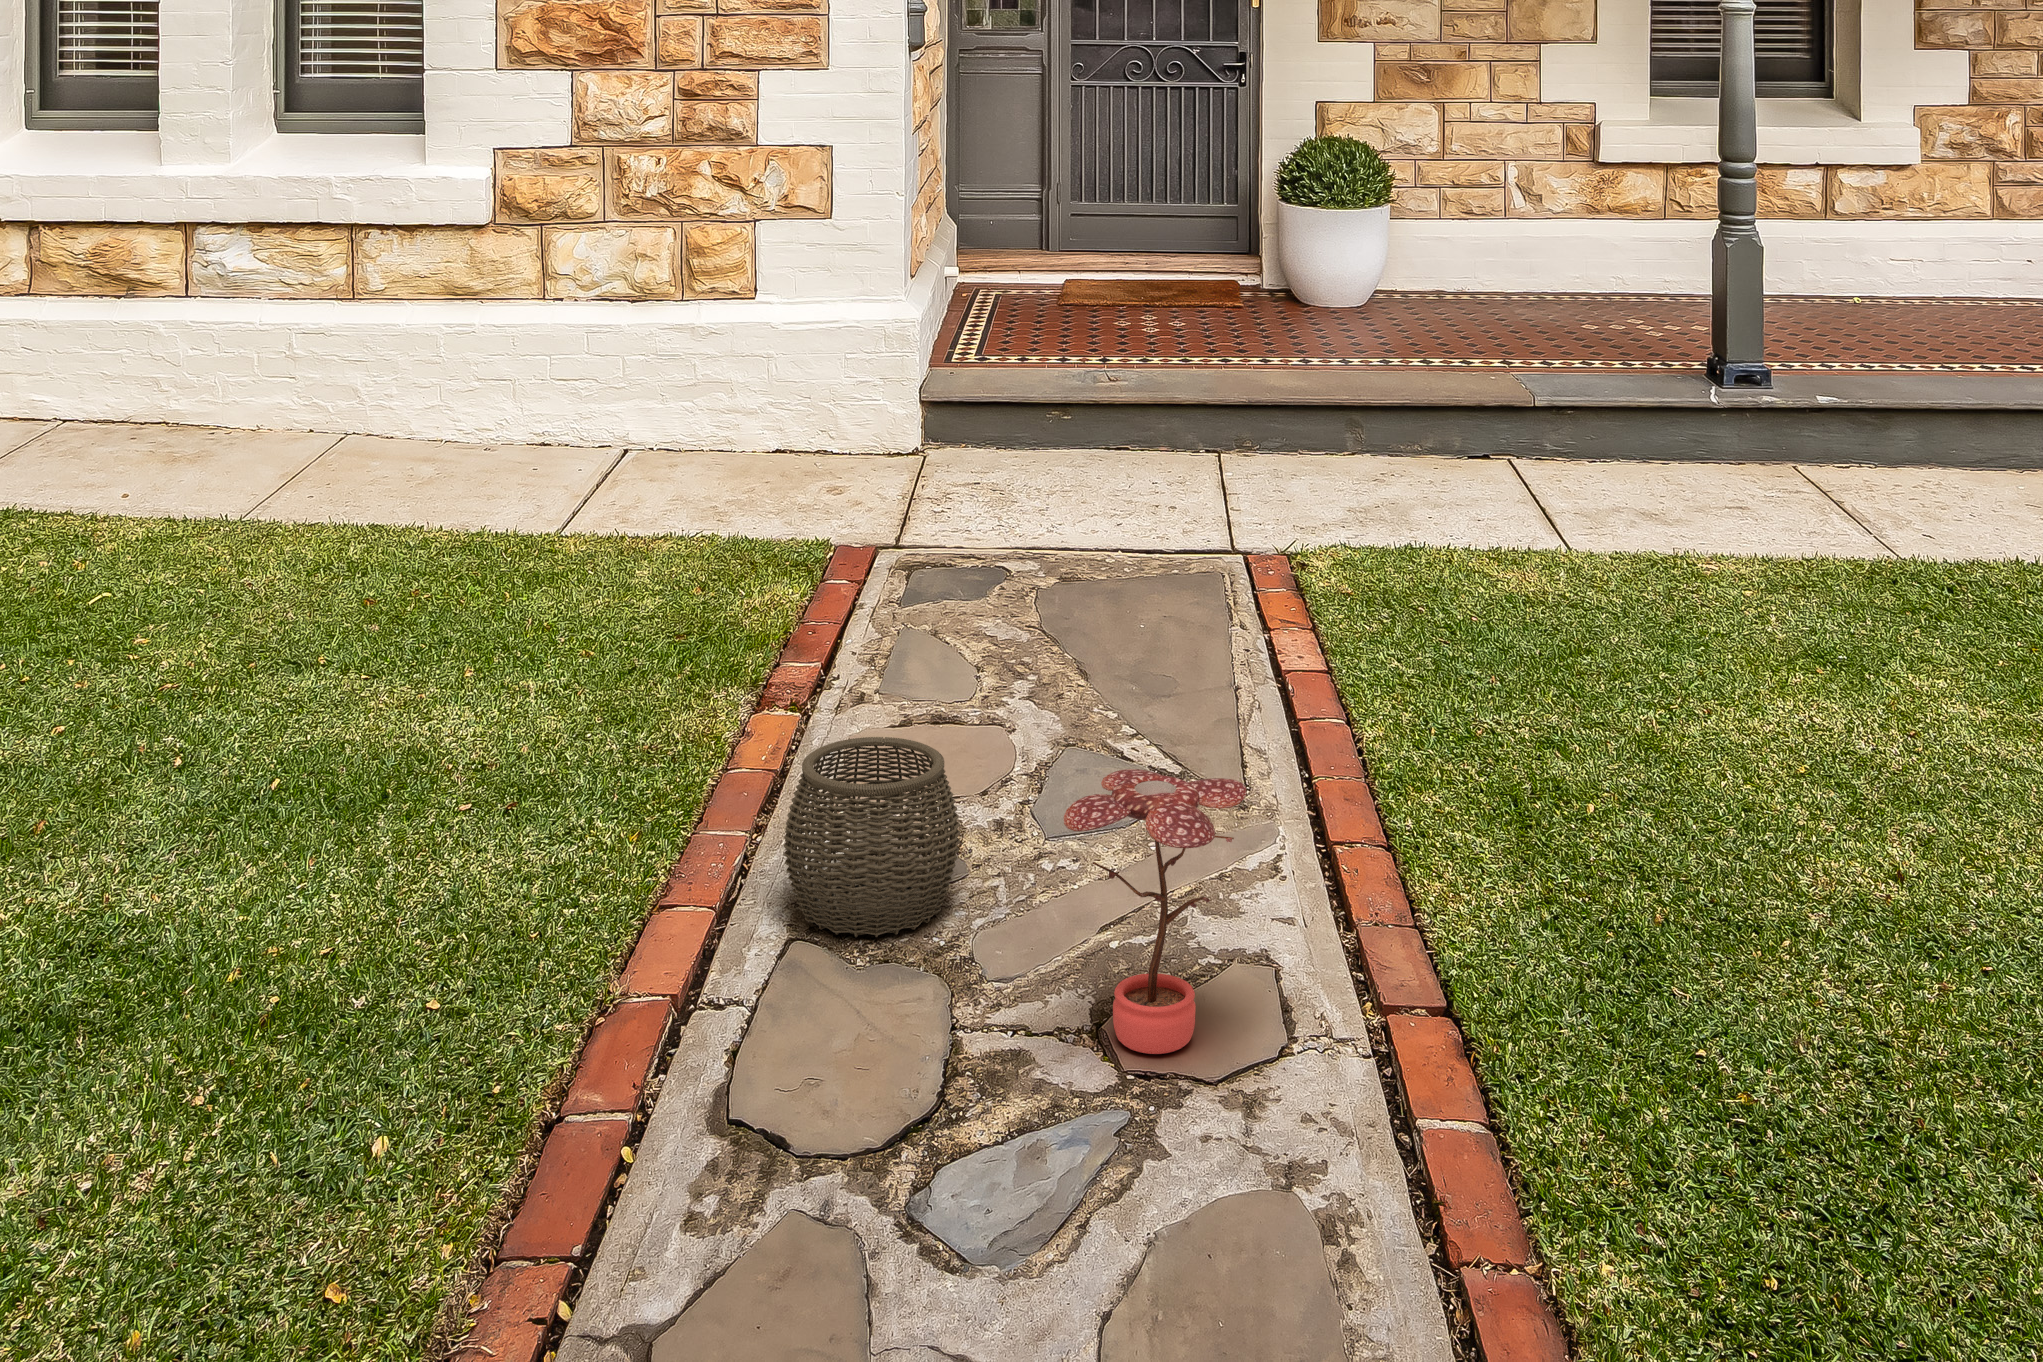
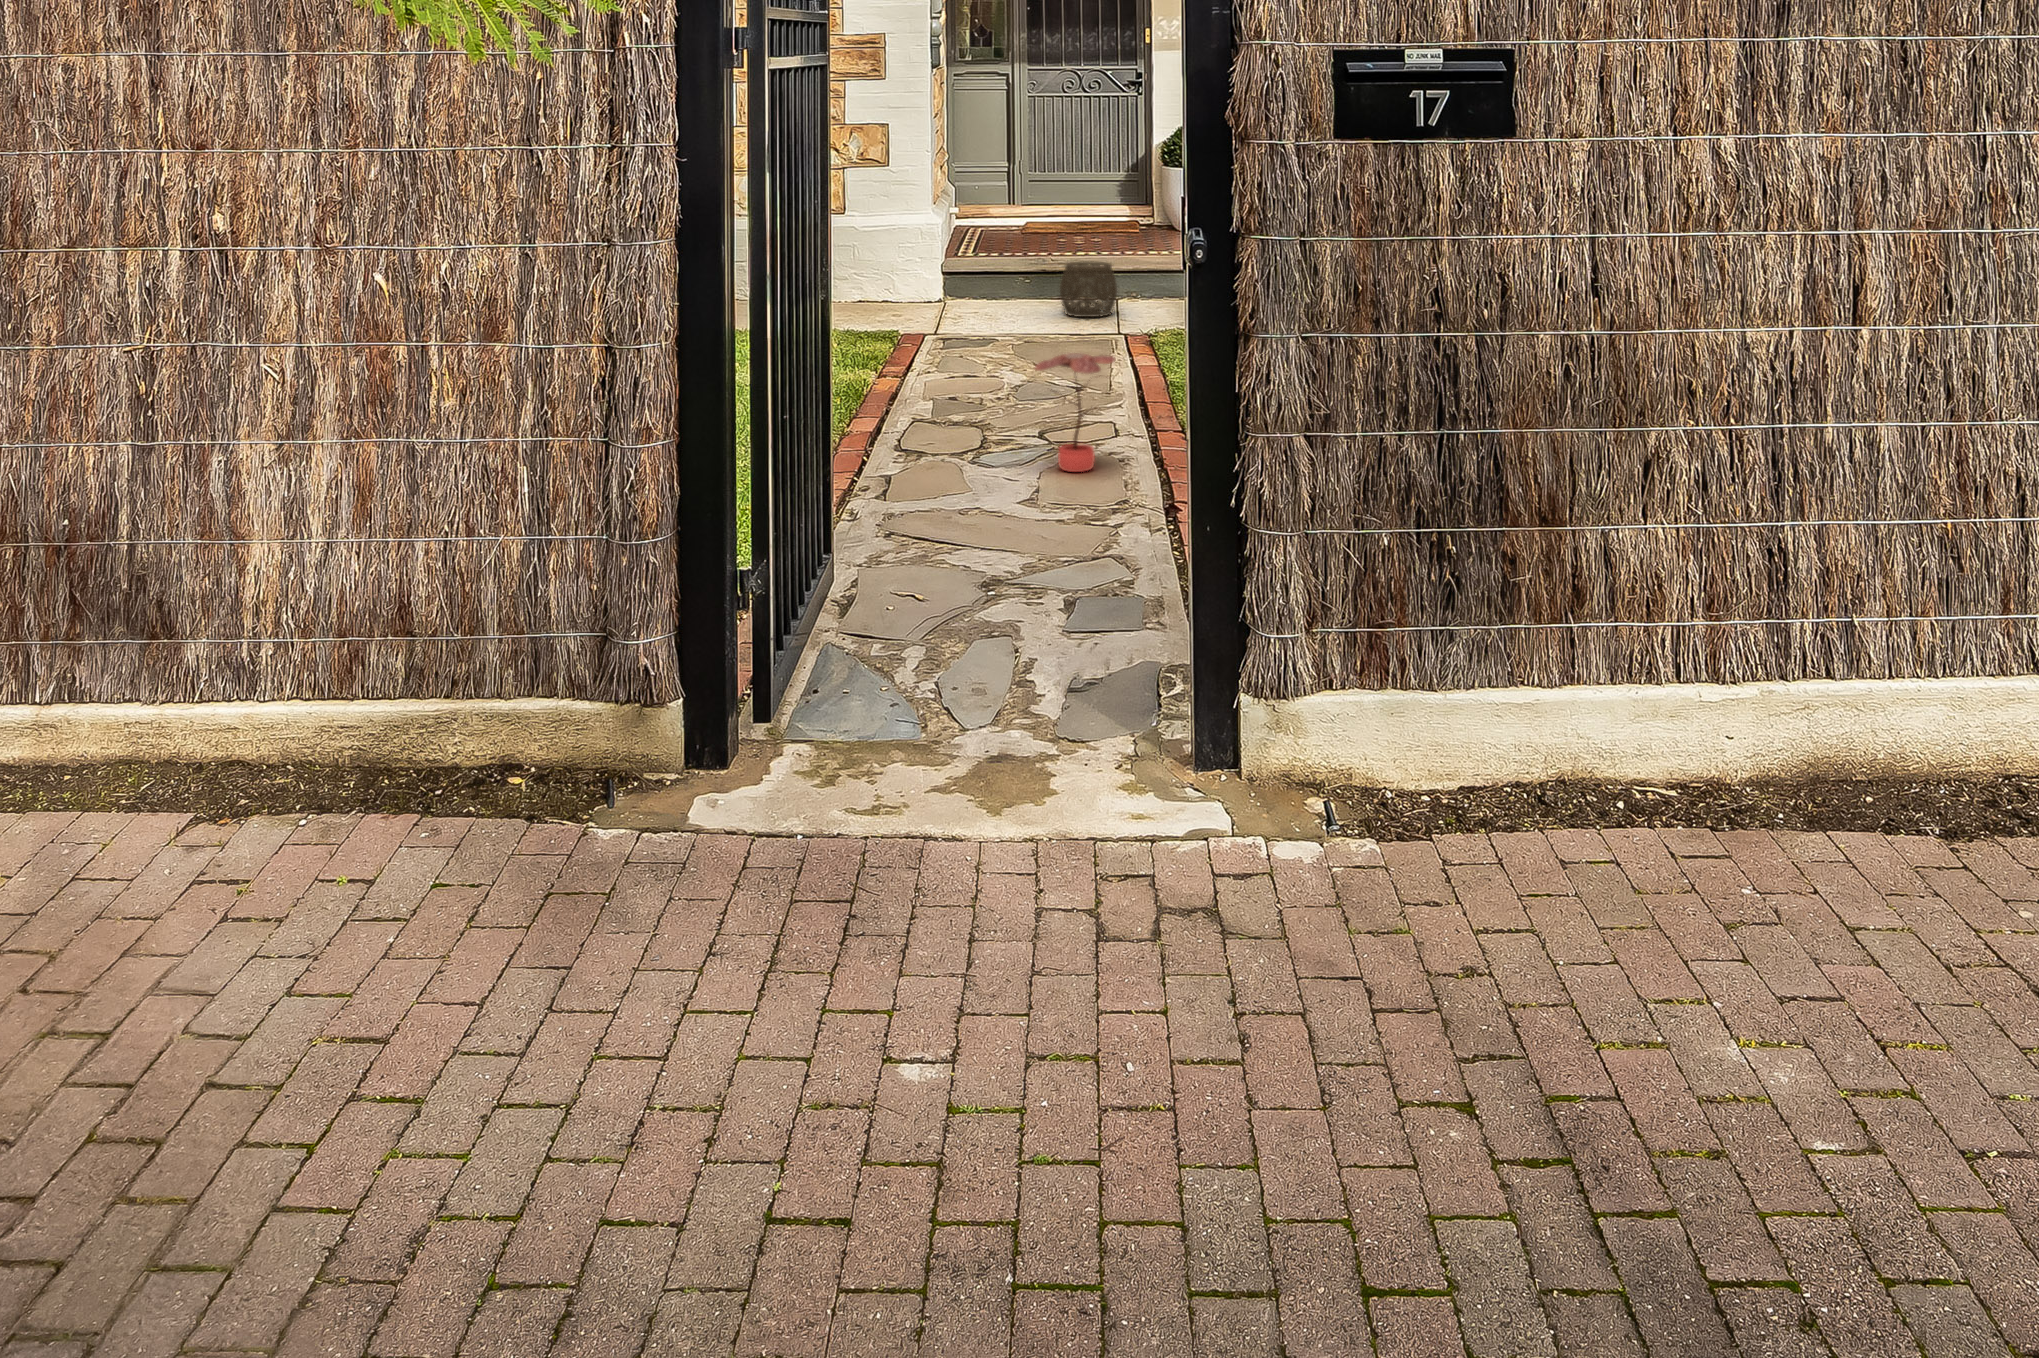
woven basket: present [784,737,960,937] -> present [1060,261,1117,317]

